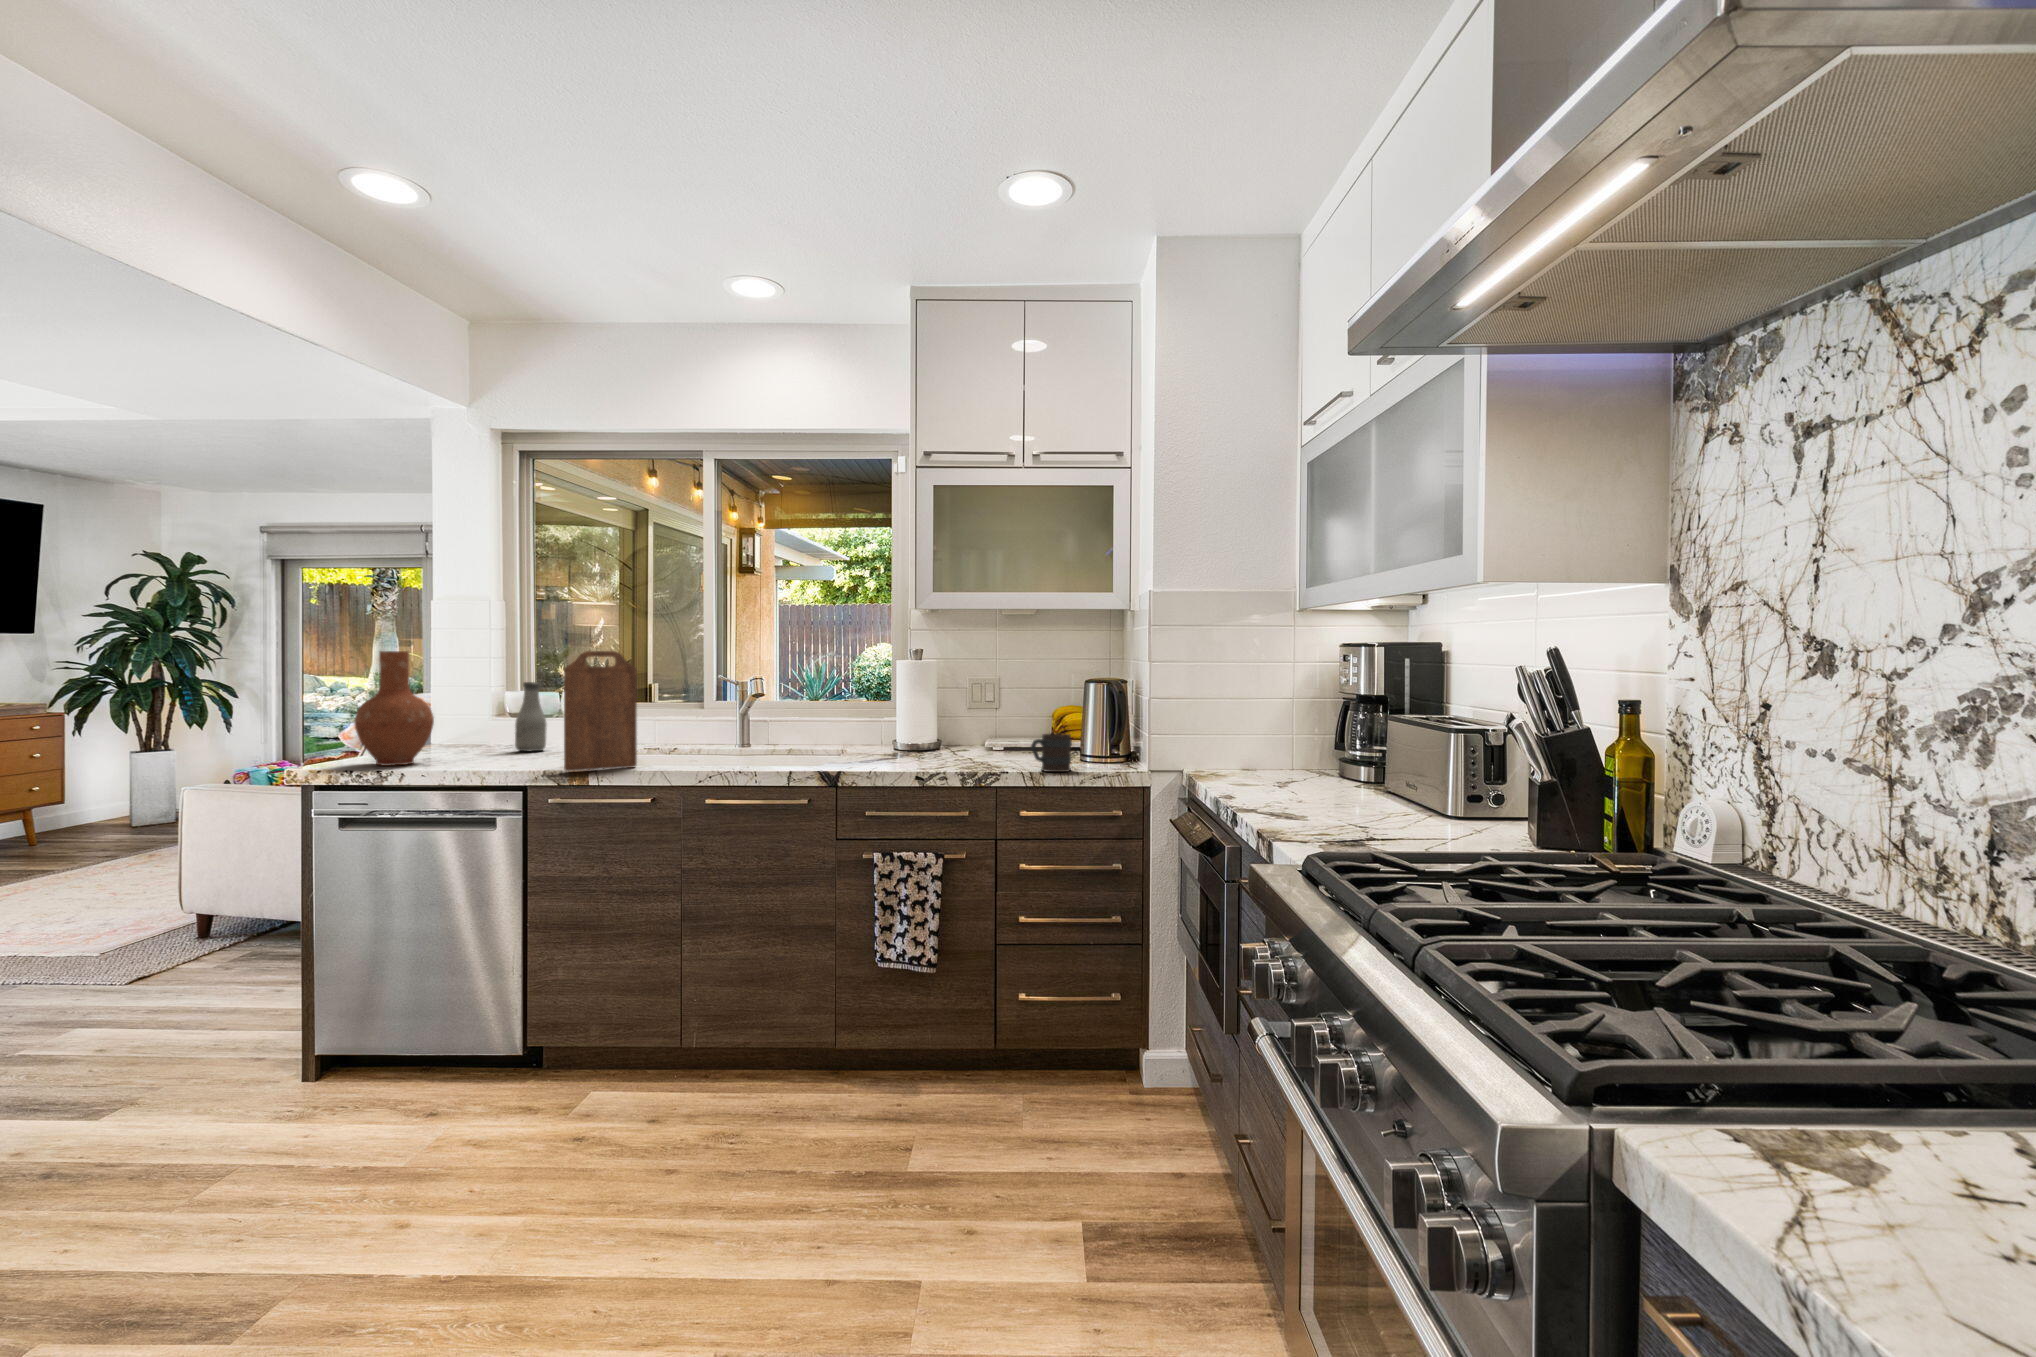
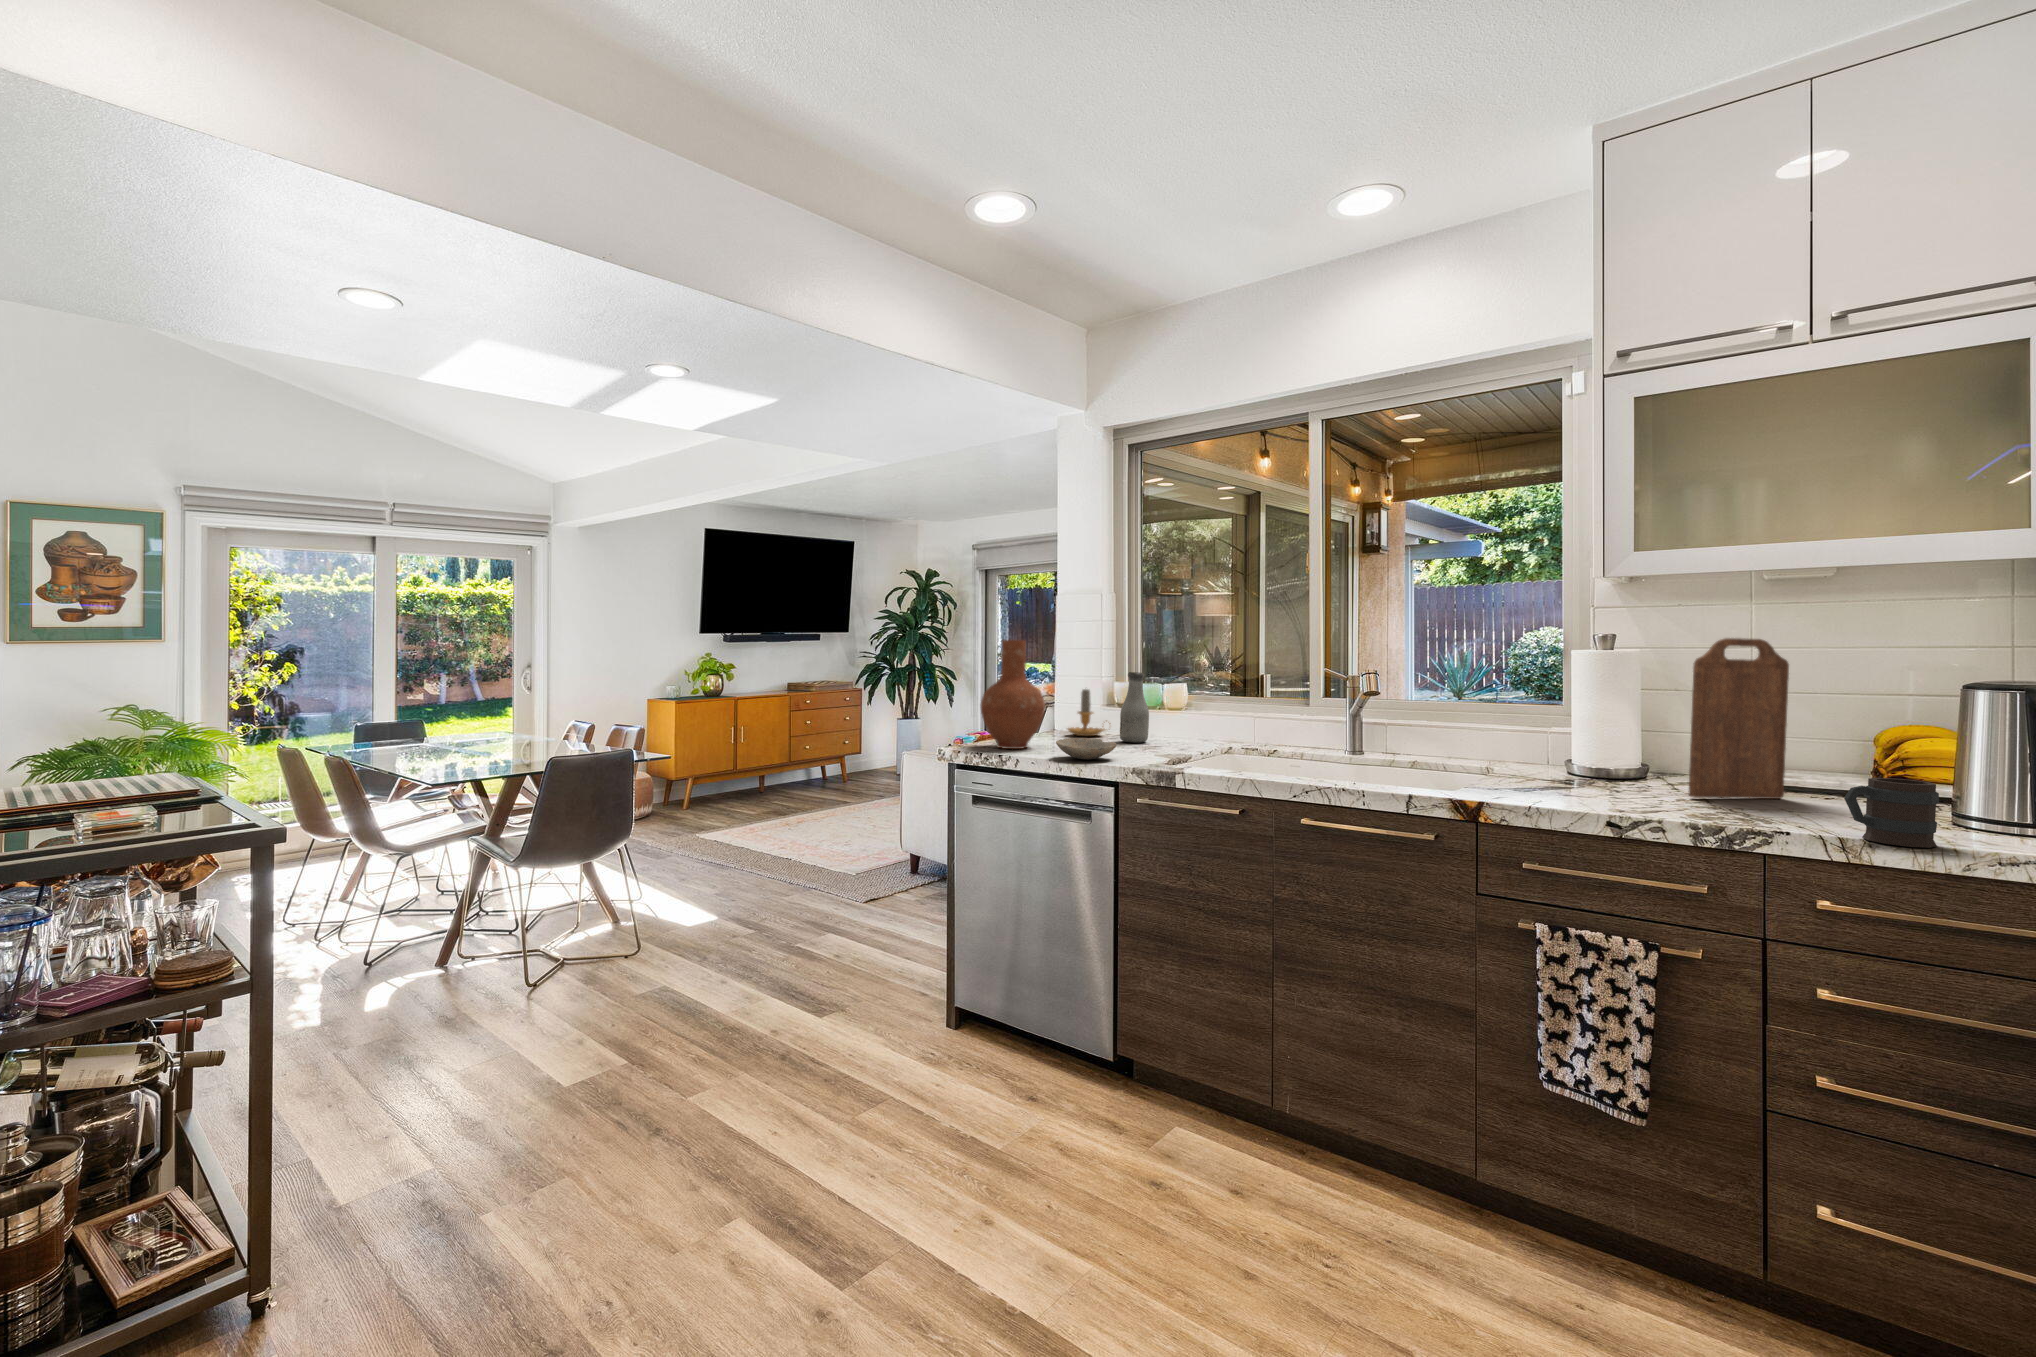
cutting board: present [564,651,637,771] -> present [1689,638,1789,799]
candle: none [450,698,502,750] -> present [1068,689,1110,736]
bowl: none [455,748,522,768] -> present [1056,738,1116,760]

